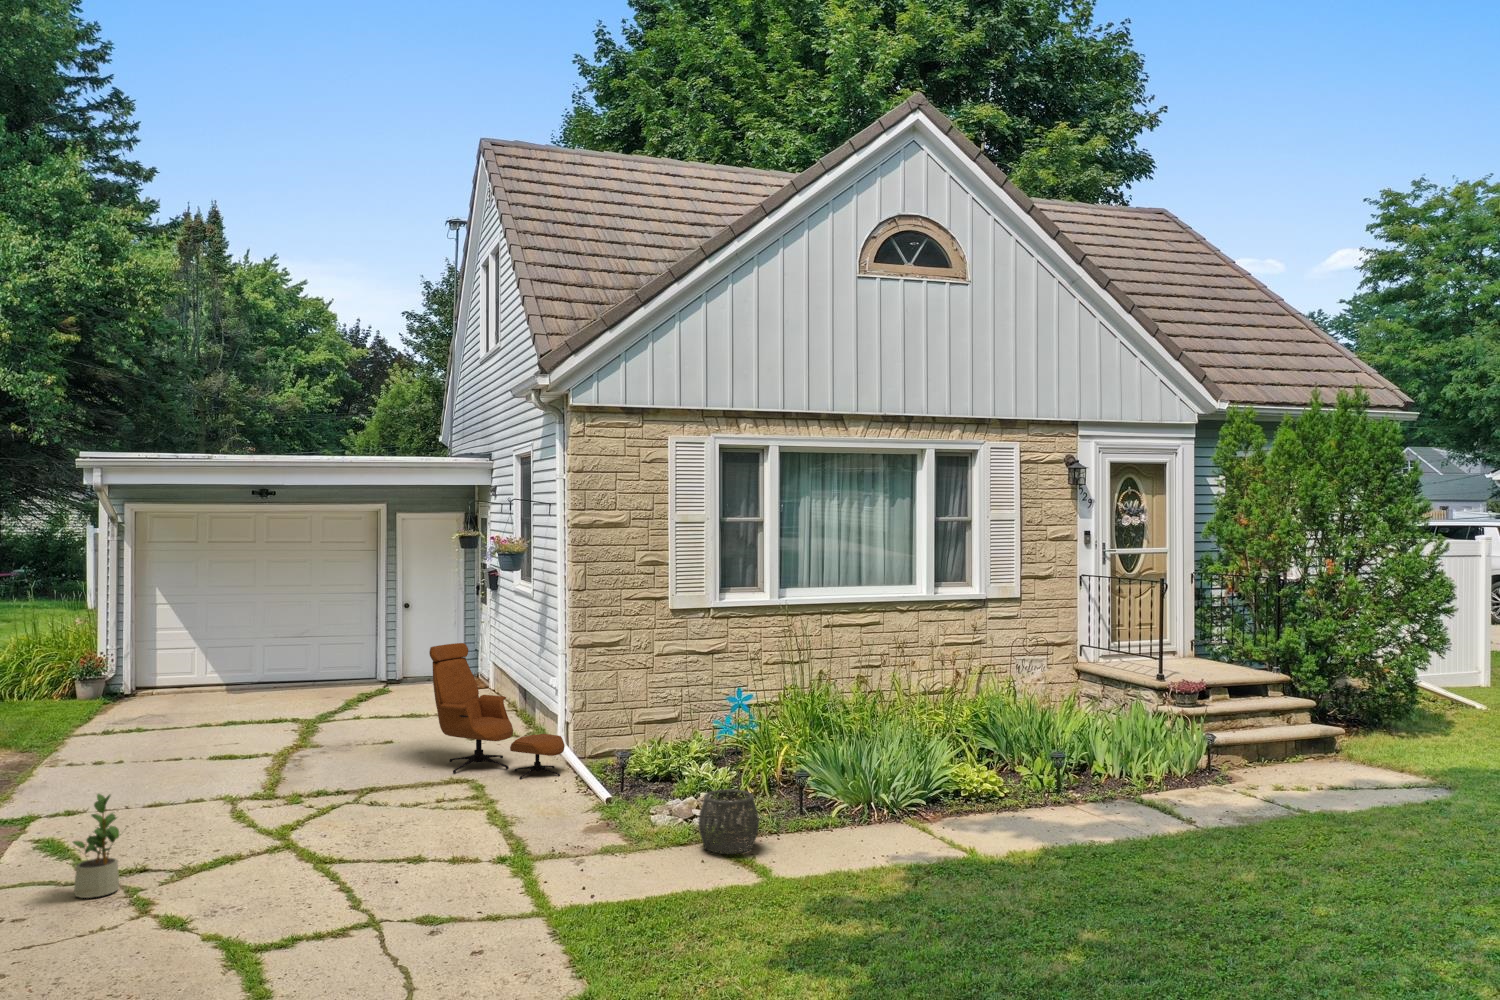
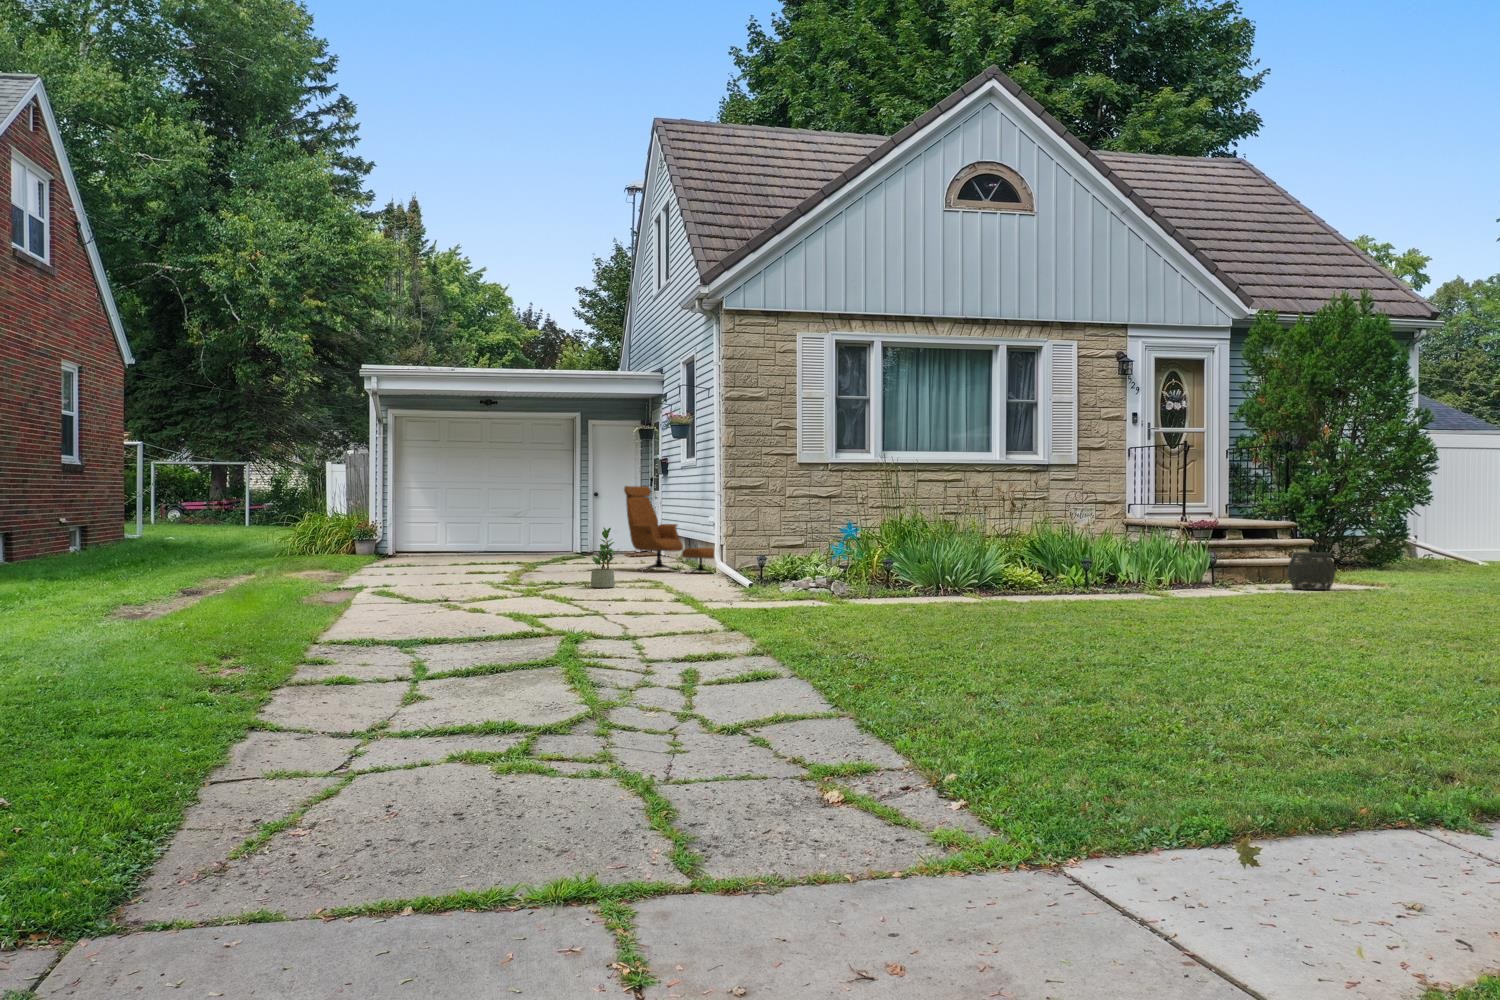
woven basket: present [698,789,759,854] -> present [1288,552,1335,590]
potted plant: present [73,794,121,898] -> present [590,527,618,588]

